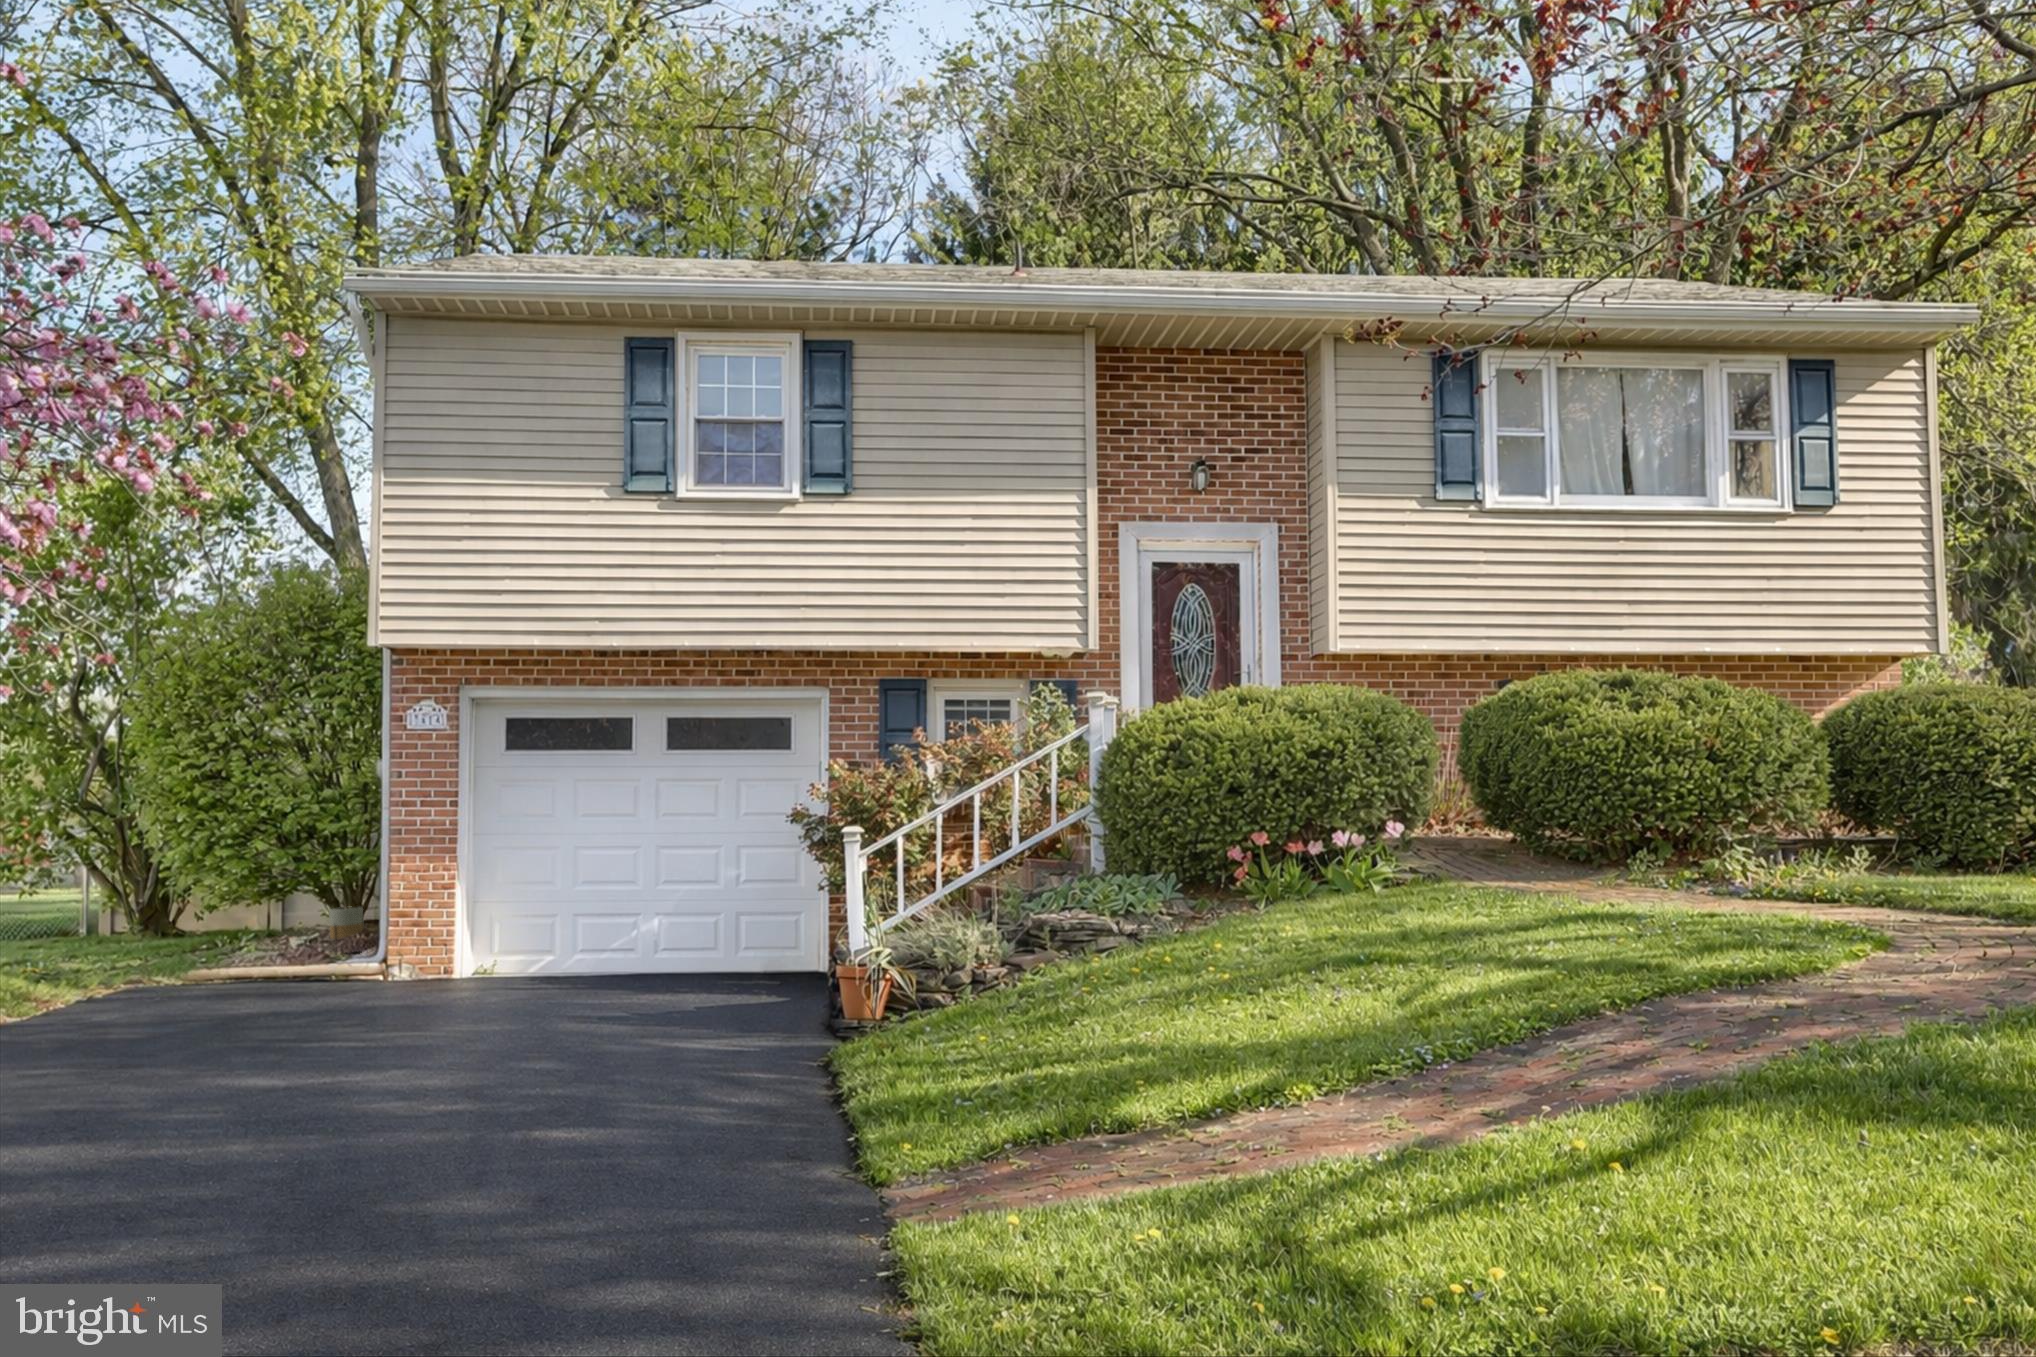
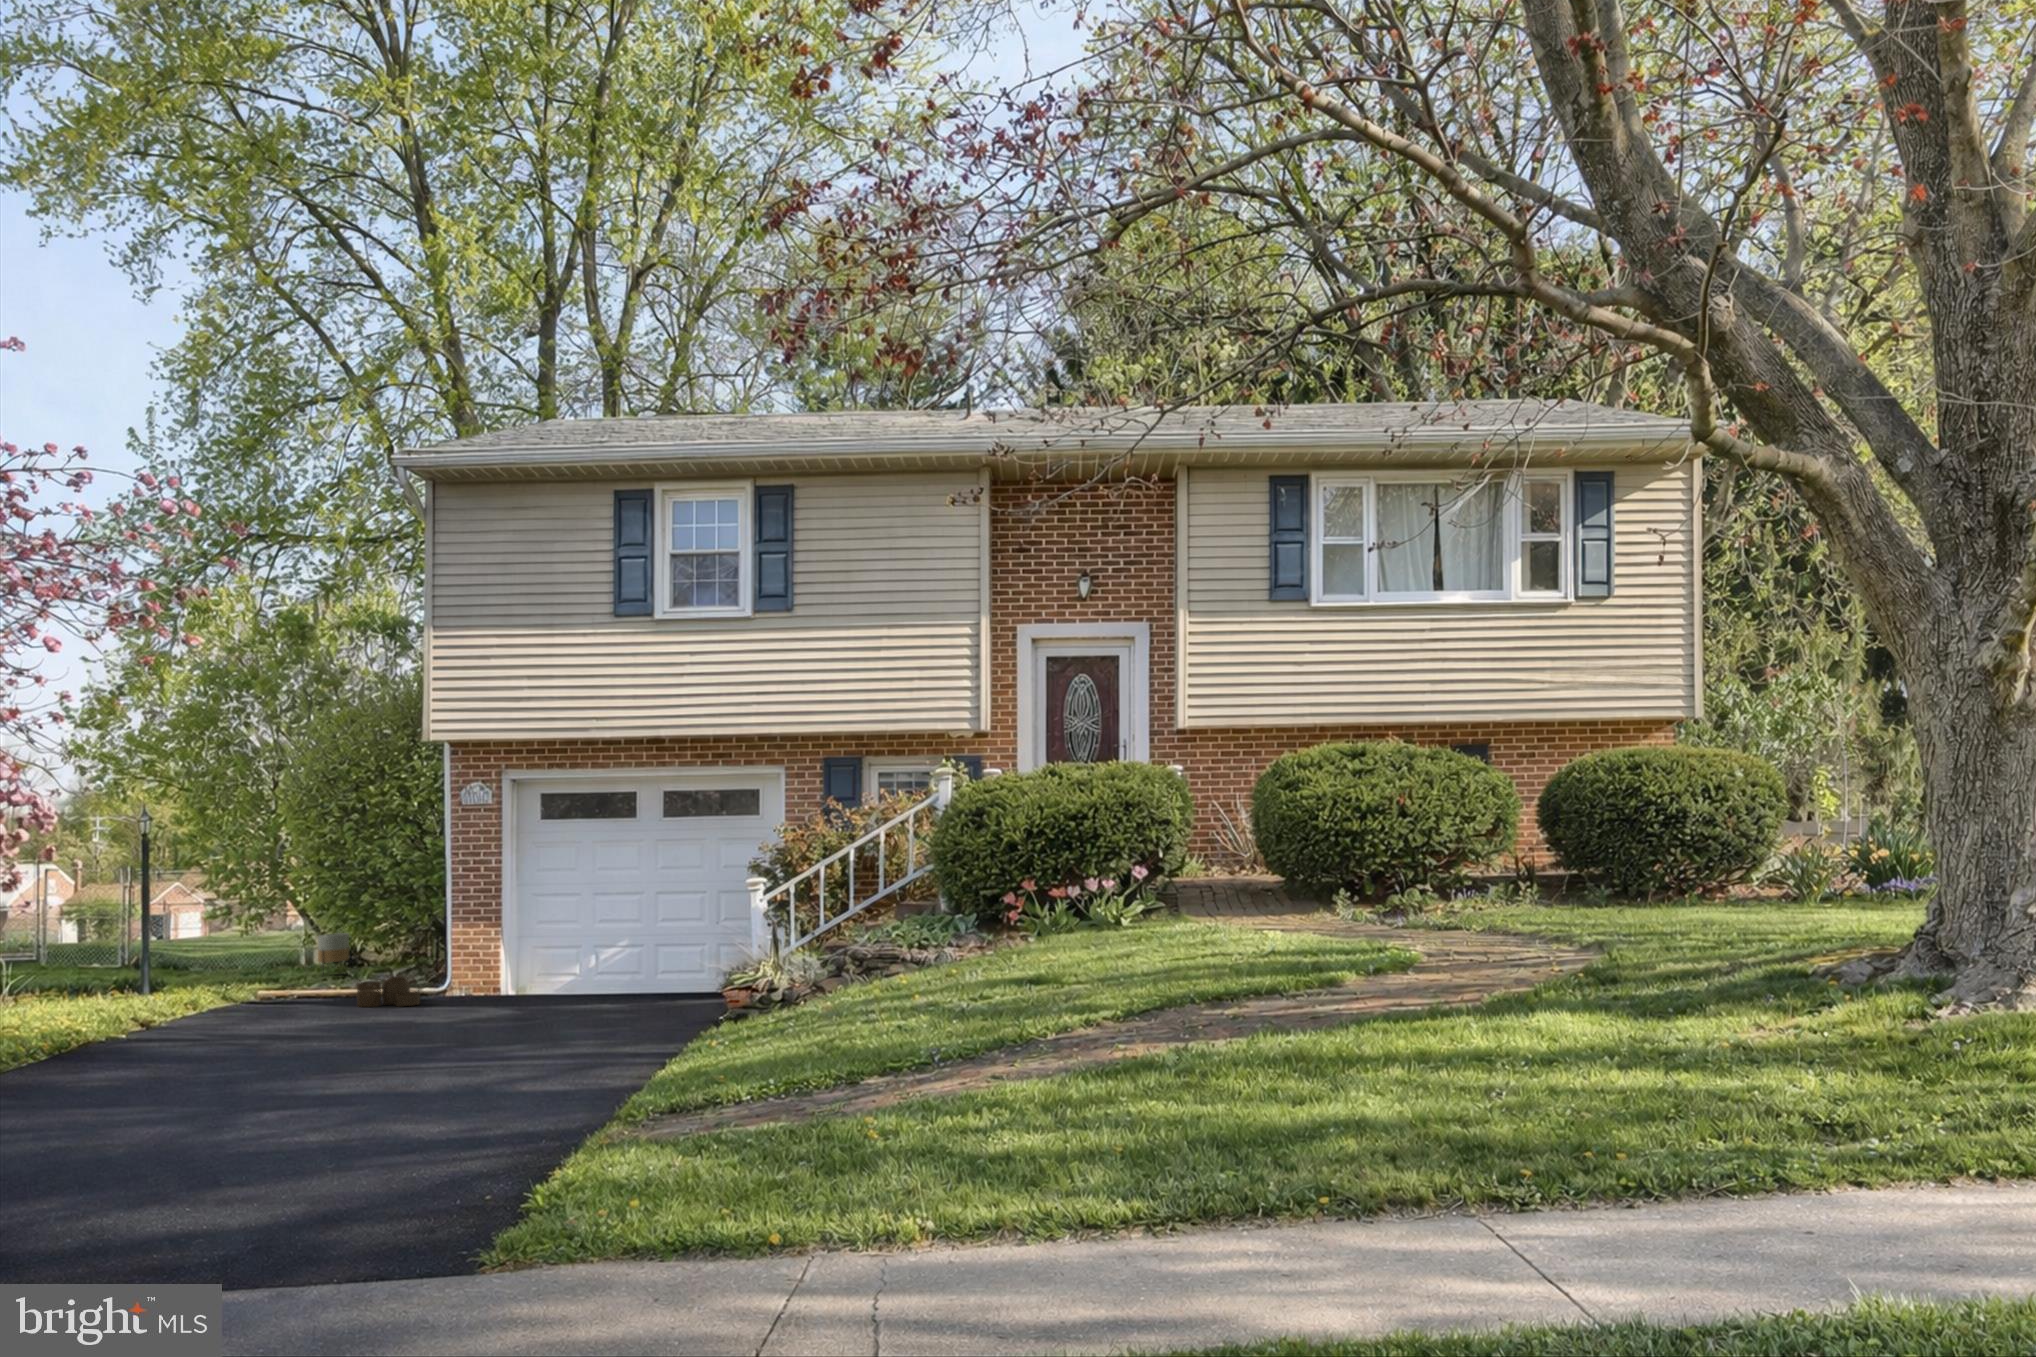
woven basket: none [371,953,441,991] -> present [357,975,420,1007]

